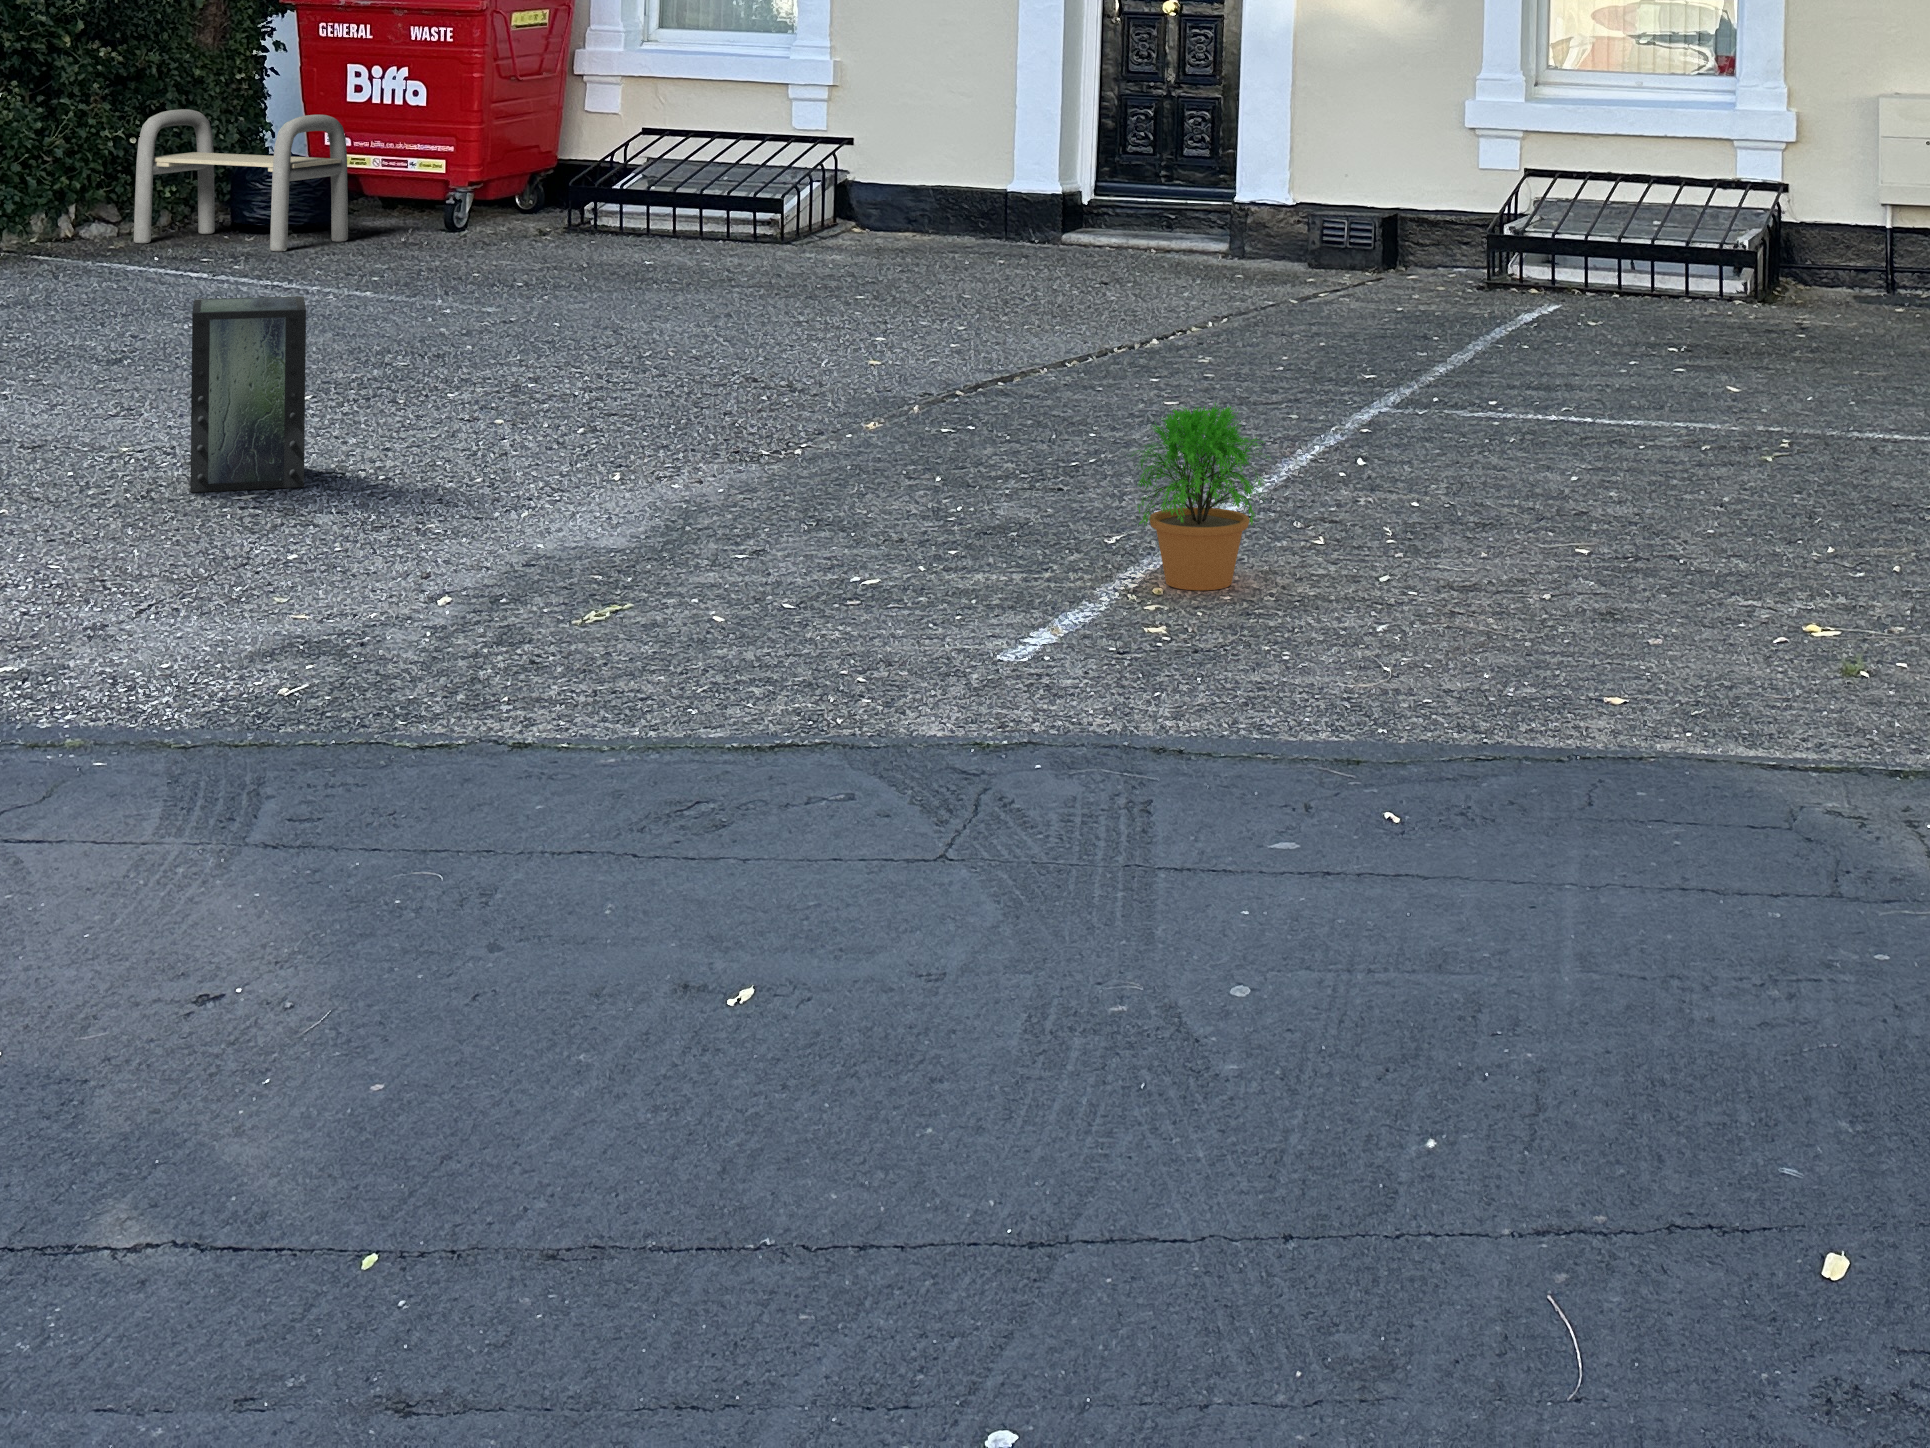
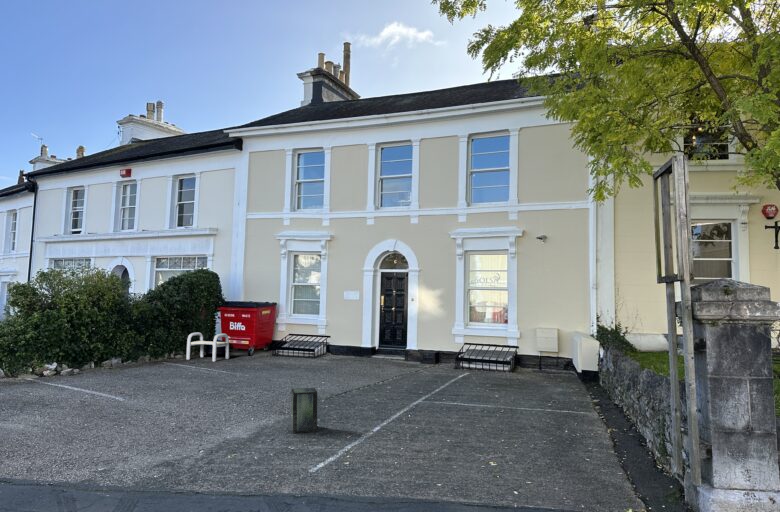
storage box: present [190,296,306,492] -> present [291,388,317,433]
potted plant: present [1132,403,1270,590] -> none [350,409,382,450]

